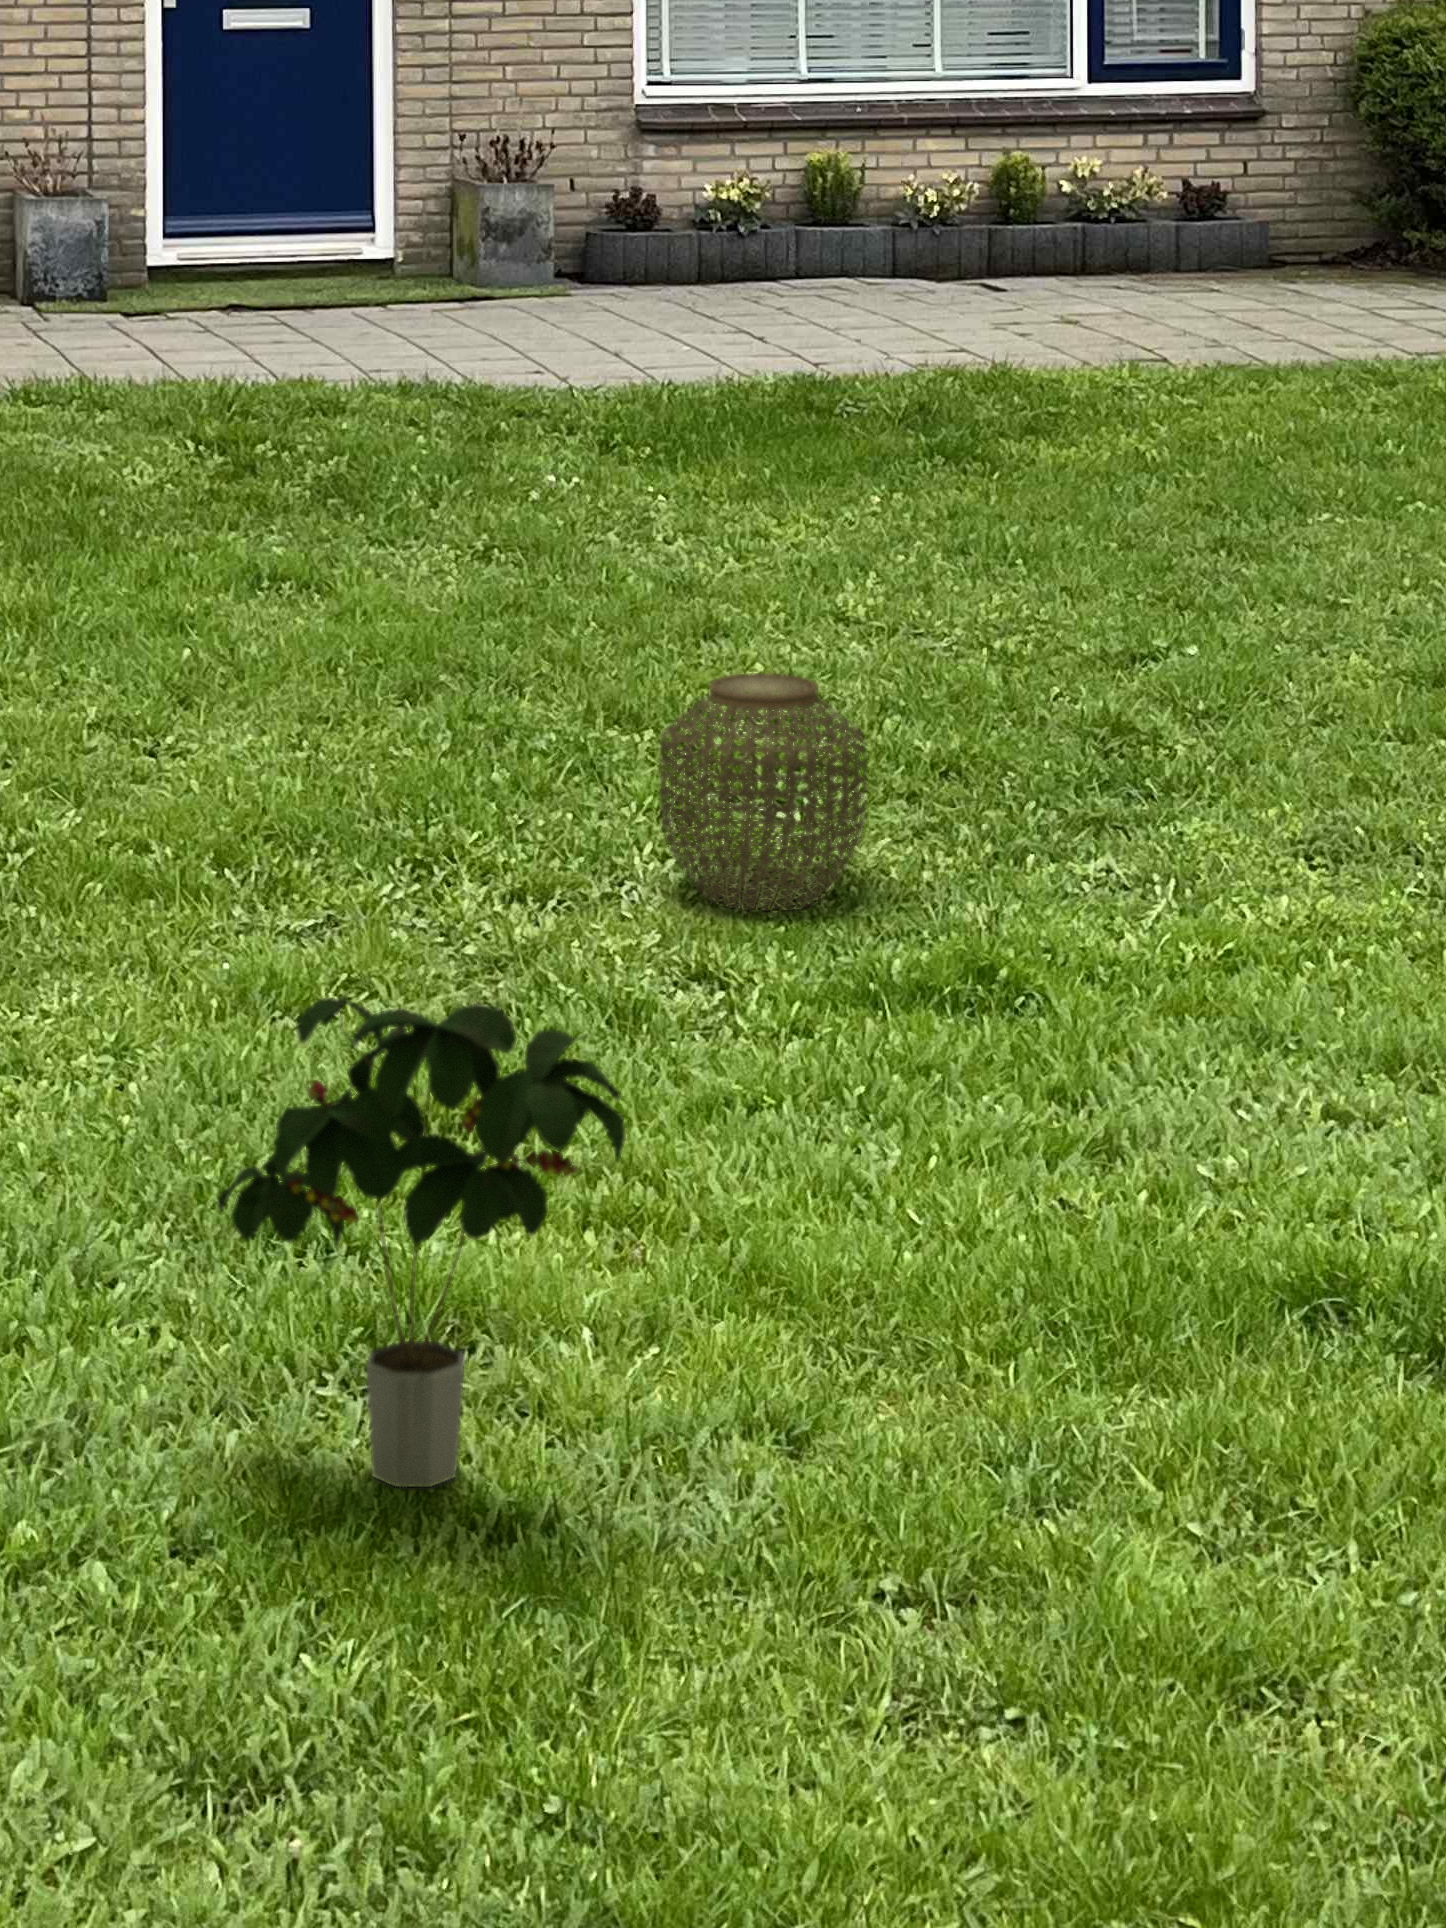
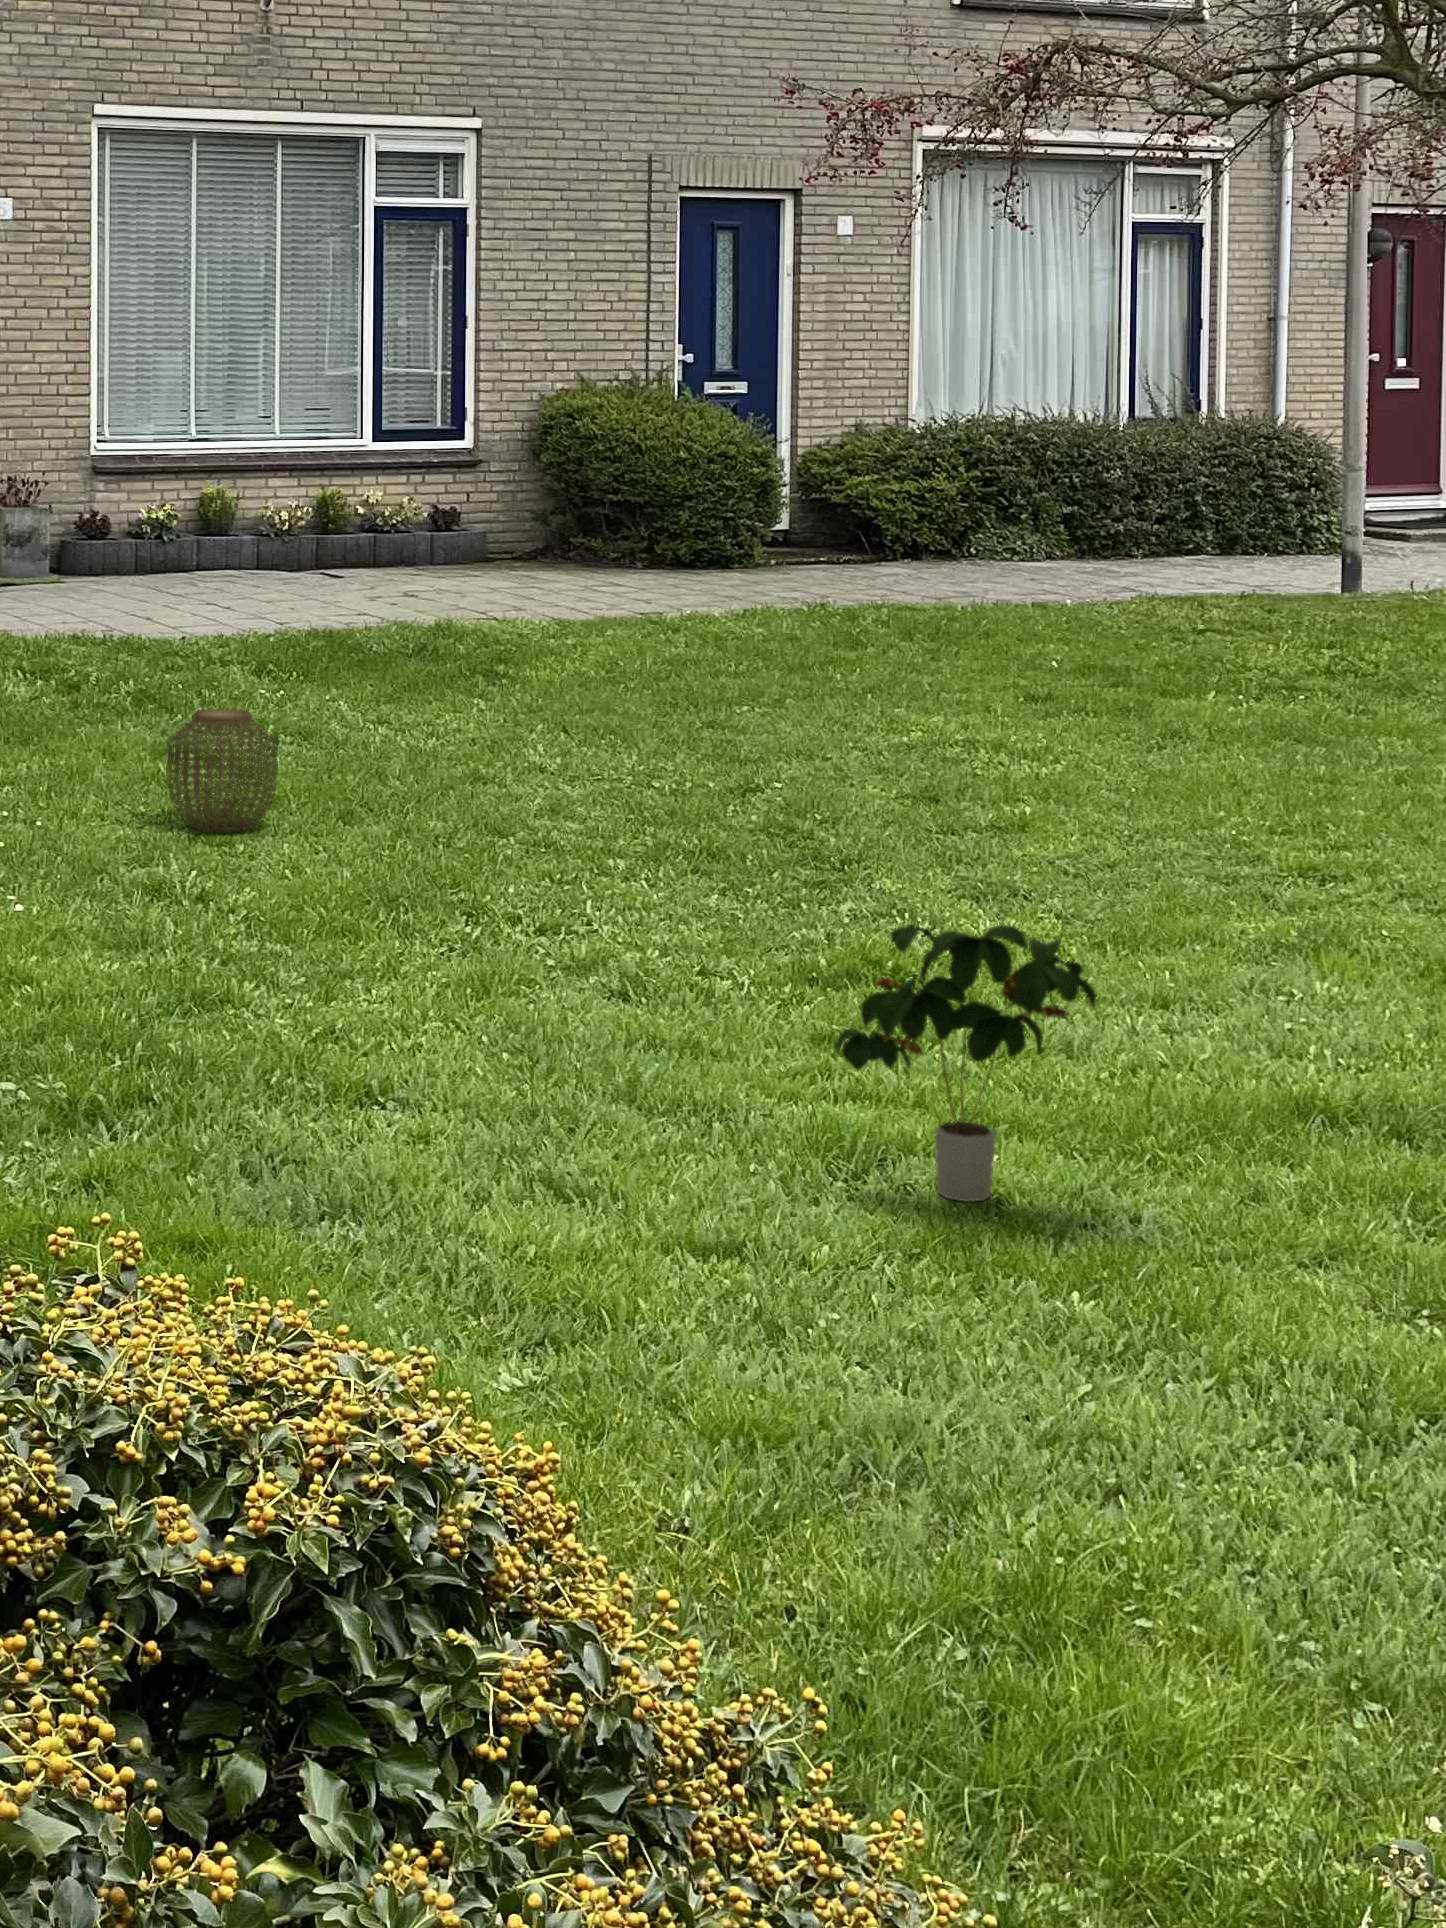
woven basket: present [660,673,867,911] -> present [166,709,278,832]

